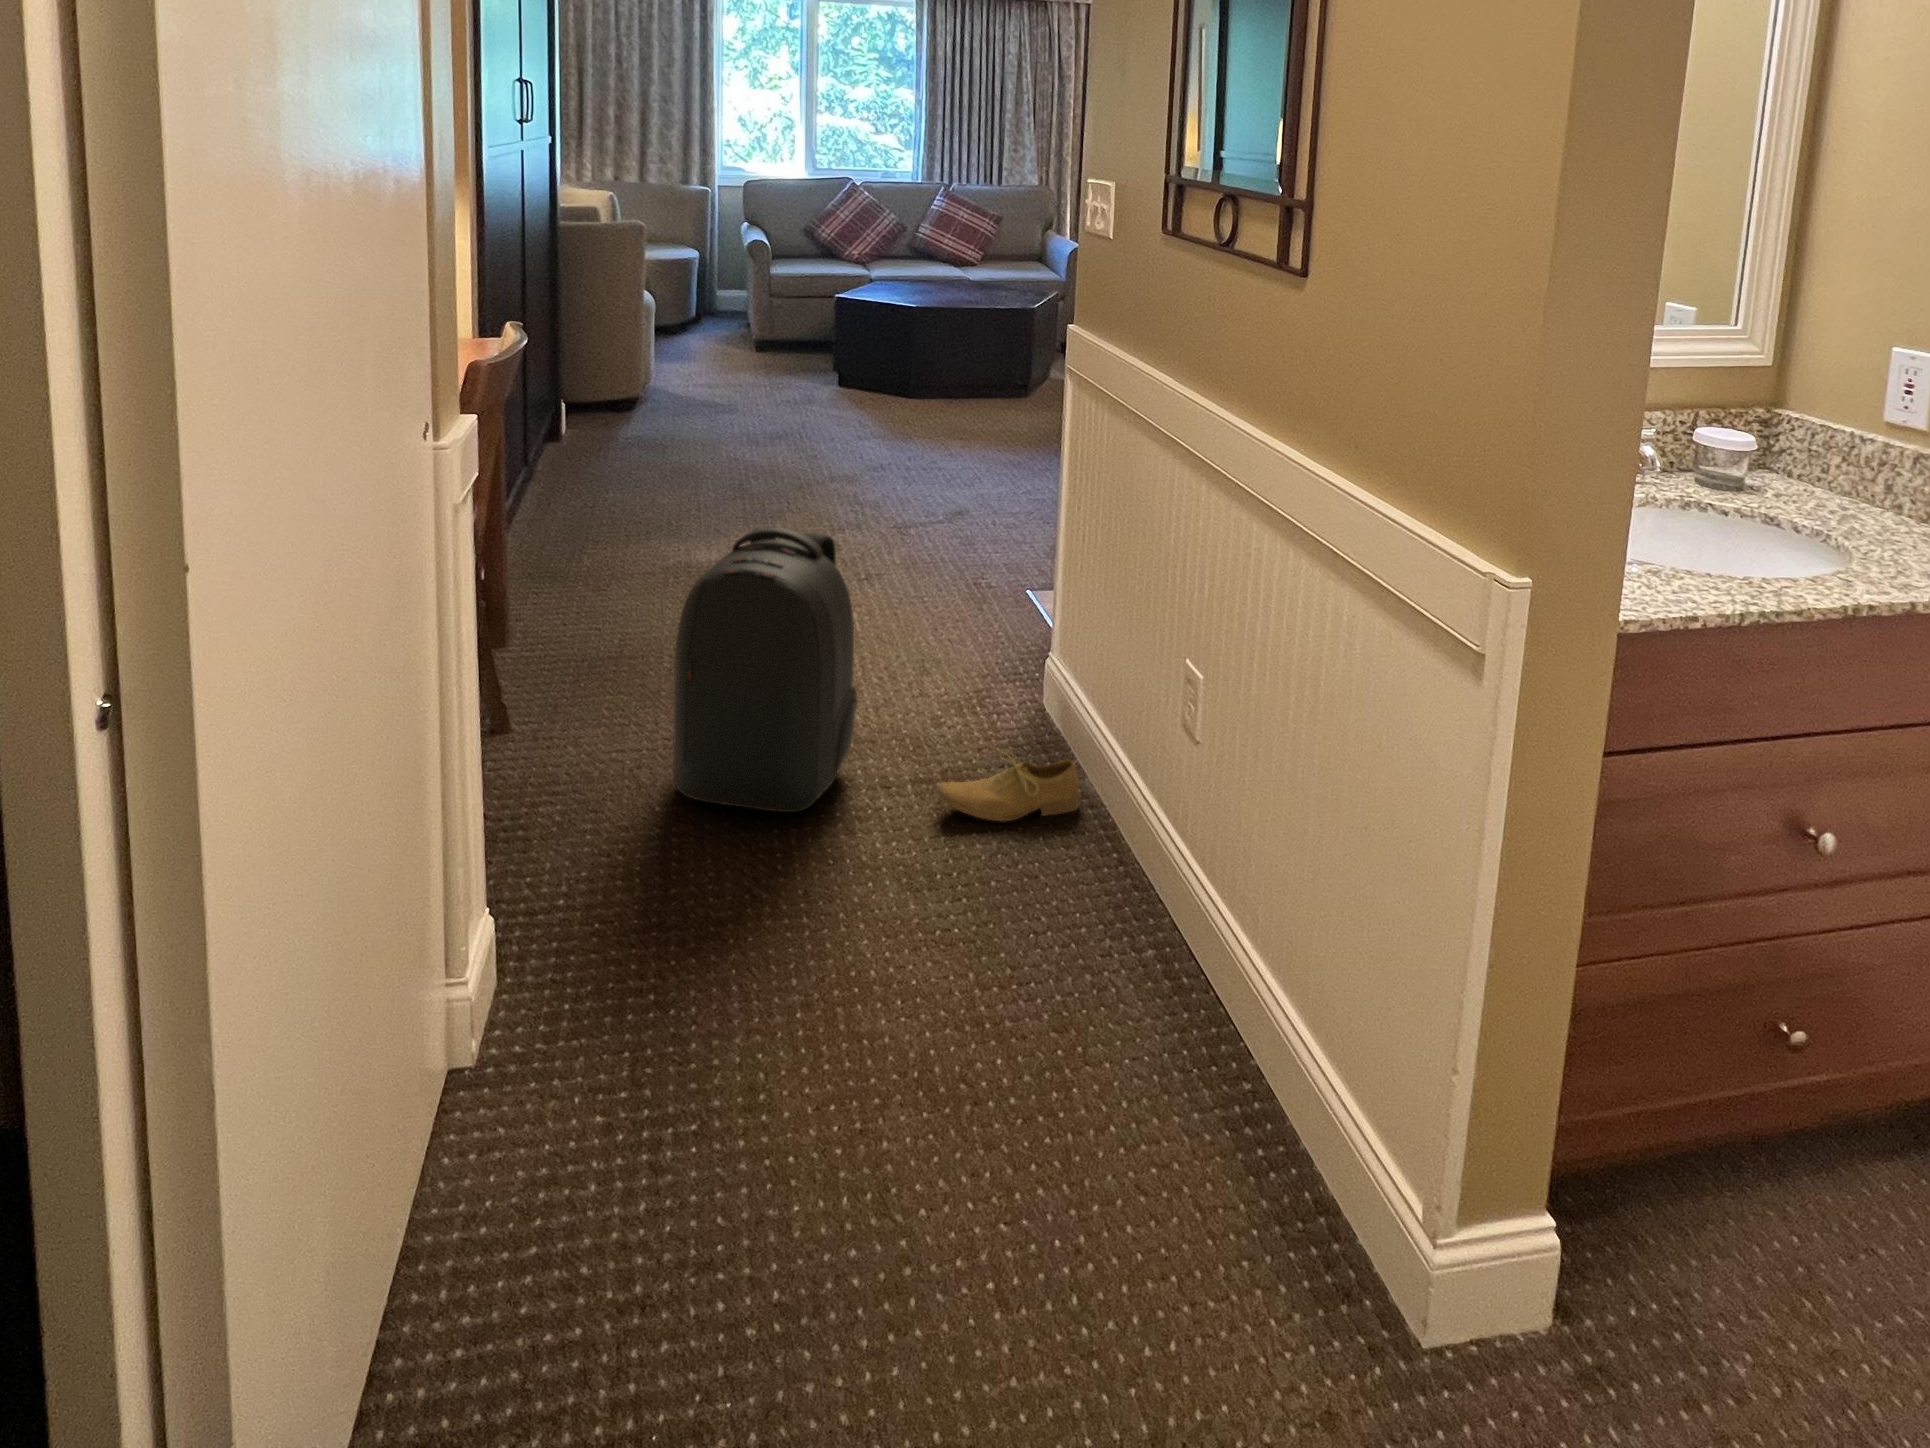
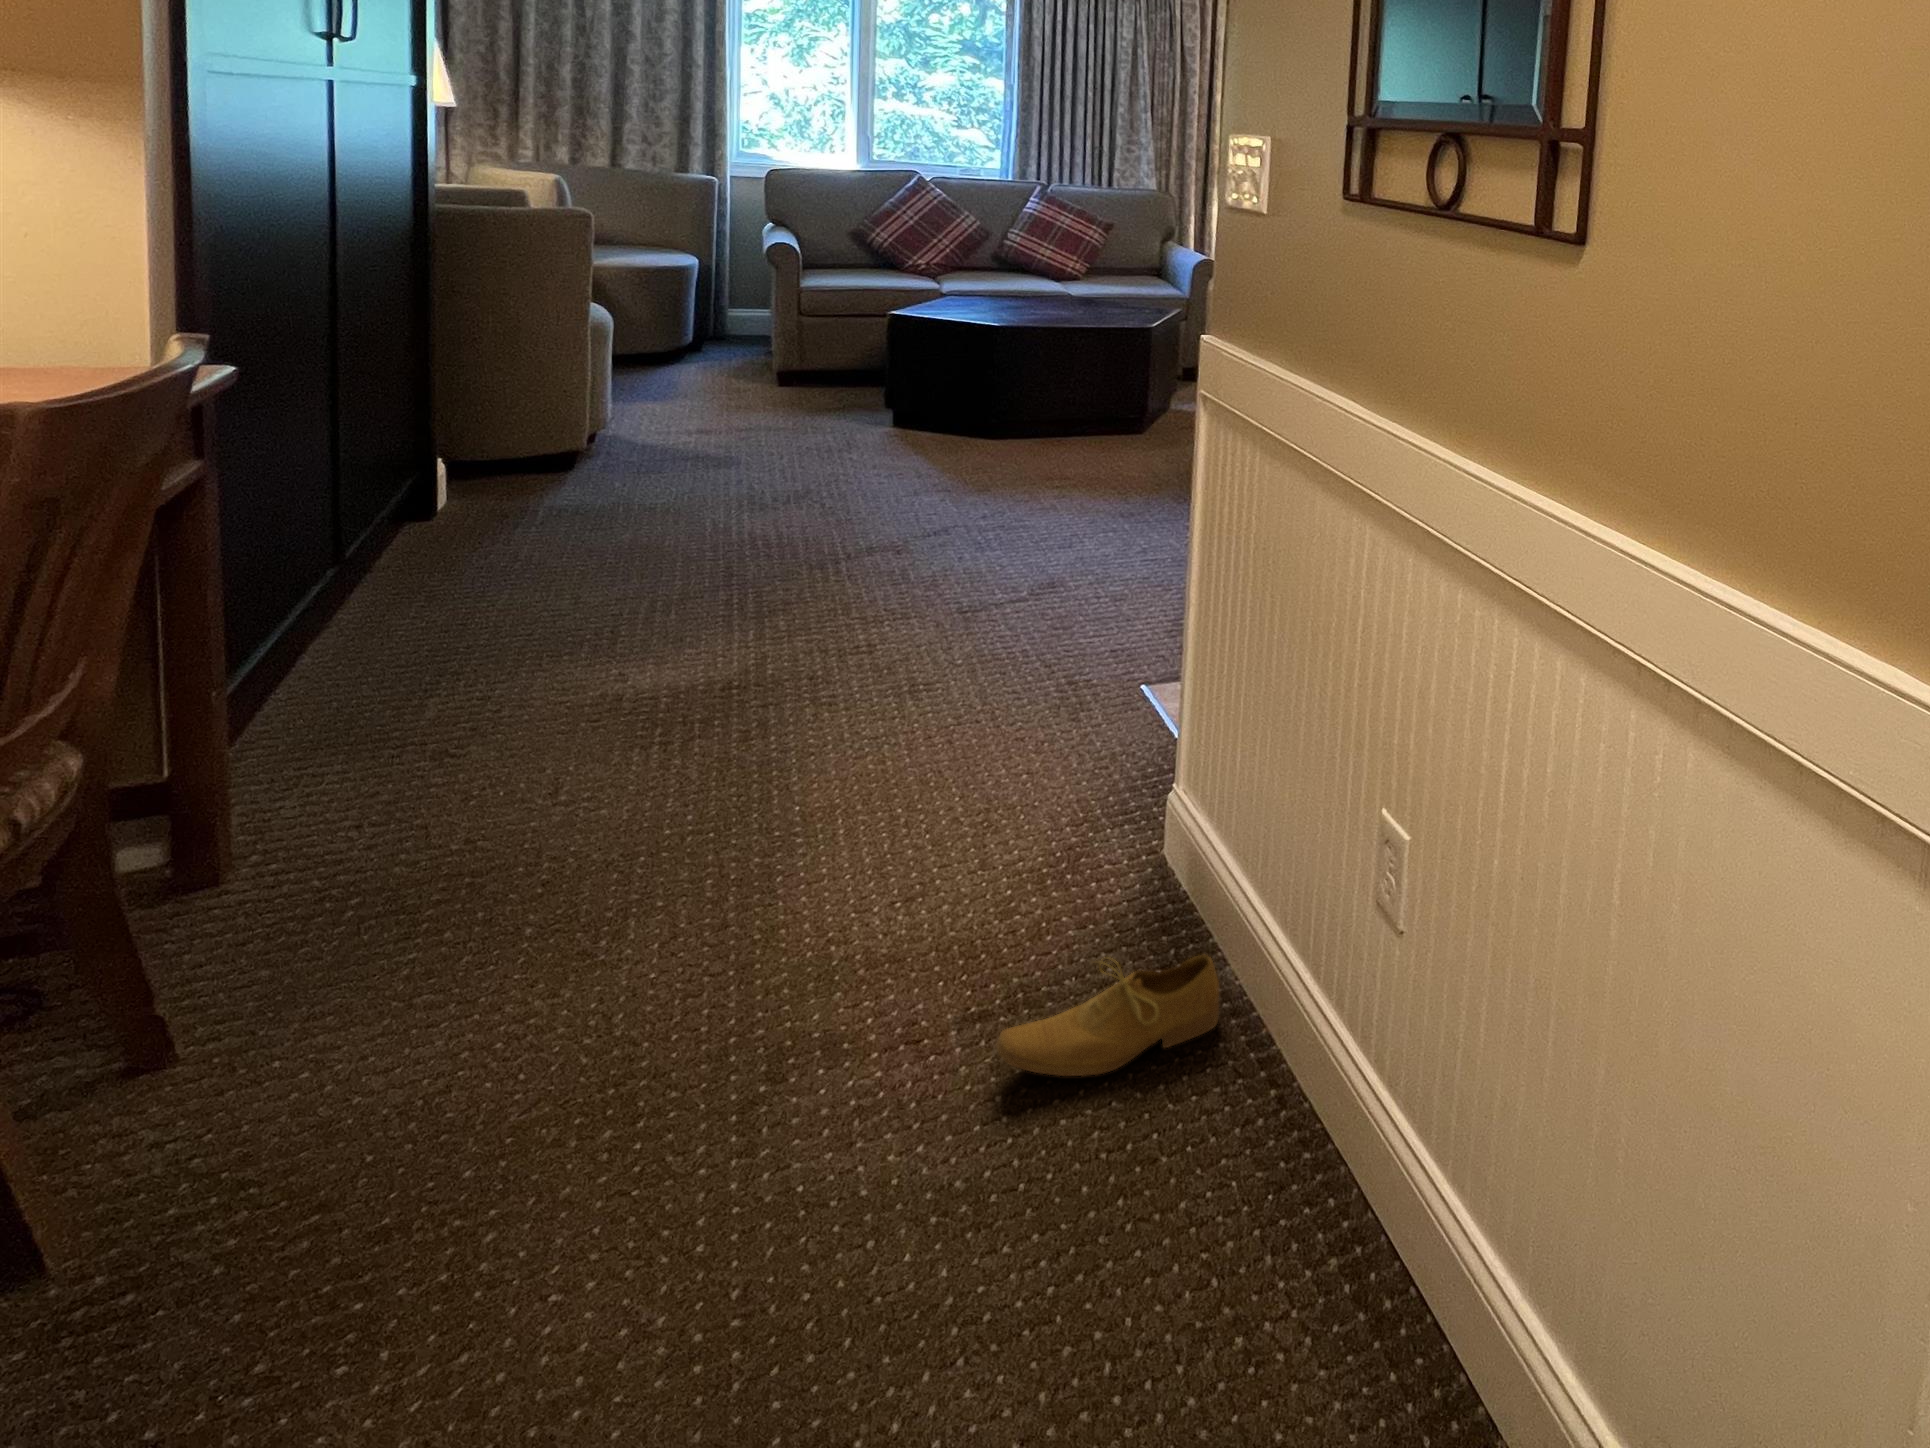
backpack: present [673,527,857,812] -> none [497,663,865,1154]

